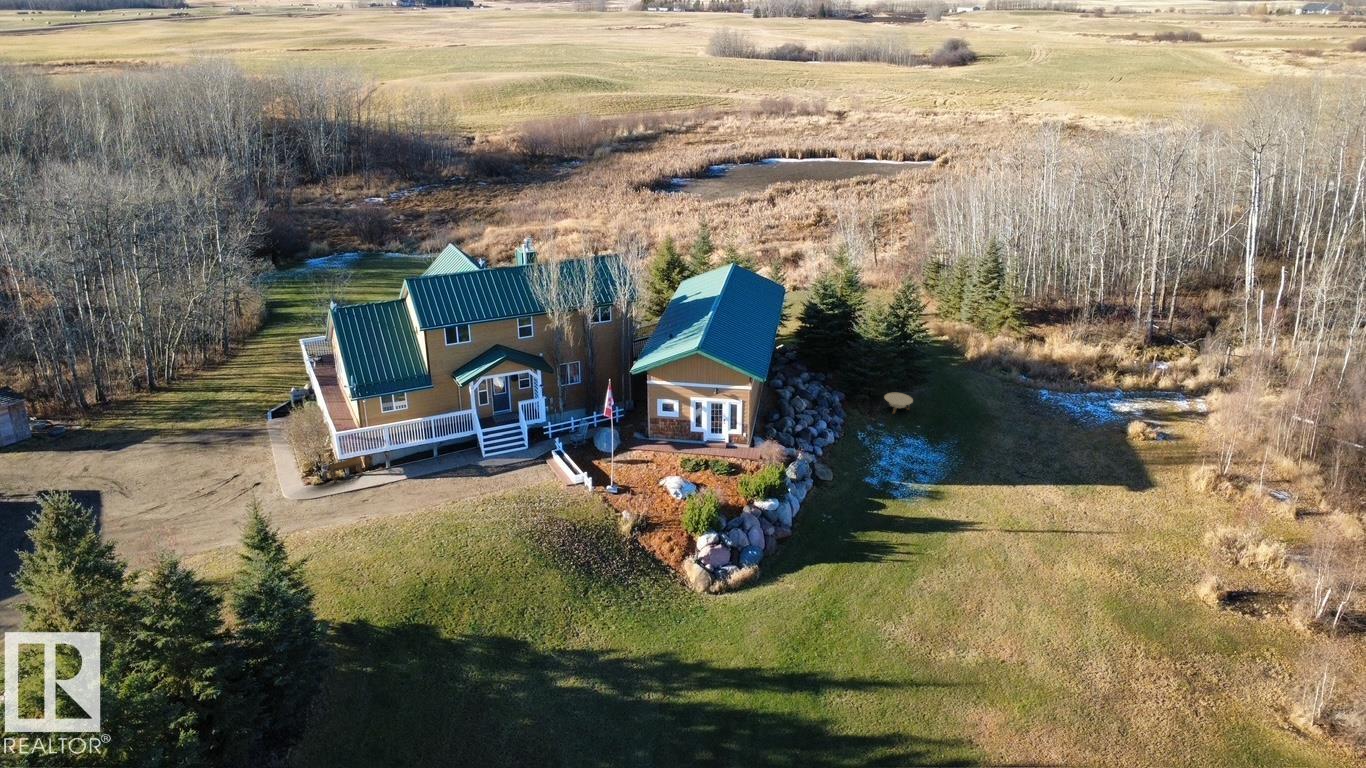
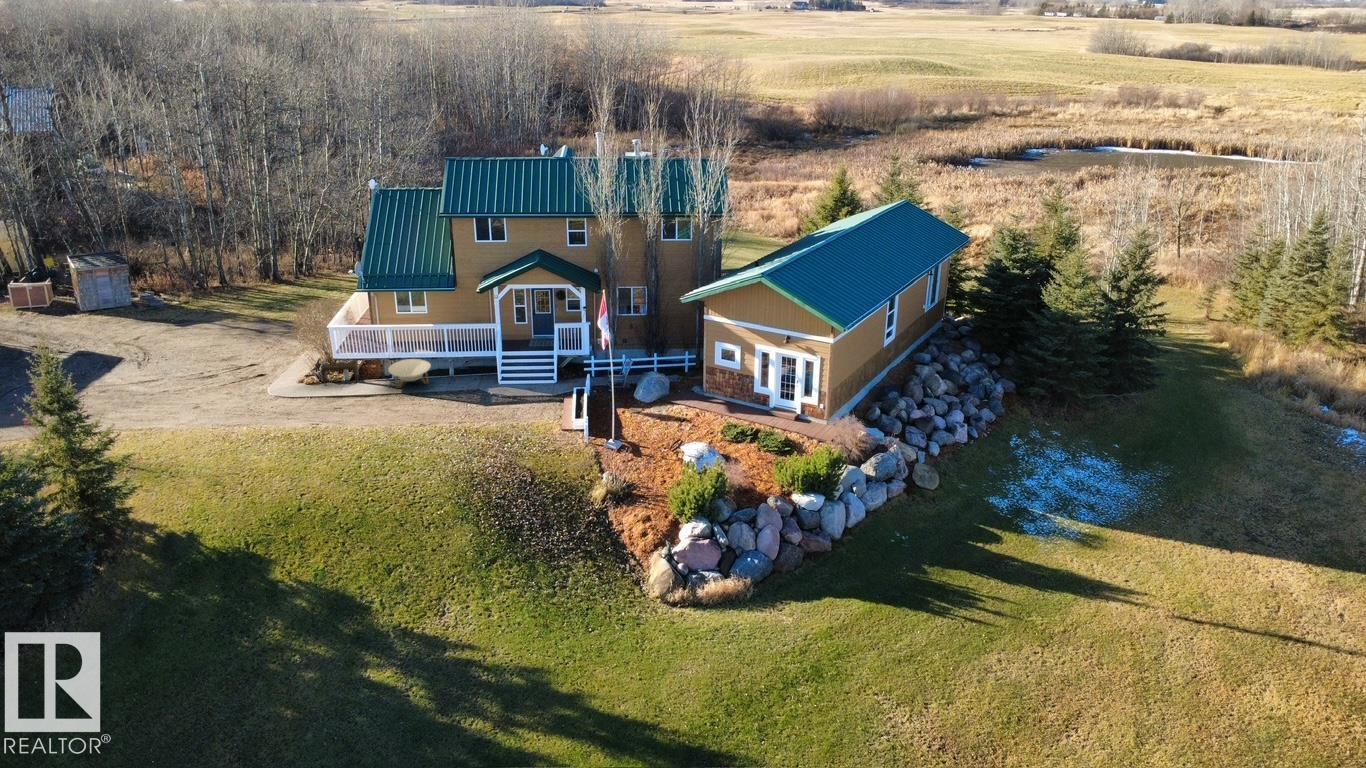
round table: present [884,392,913,414] -> present [388,359,431,388]

